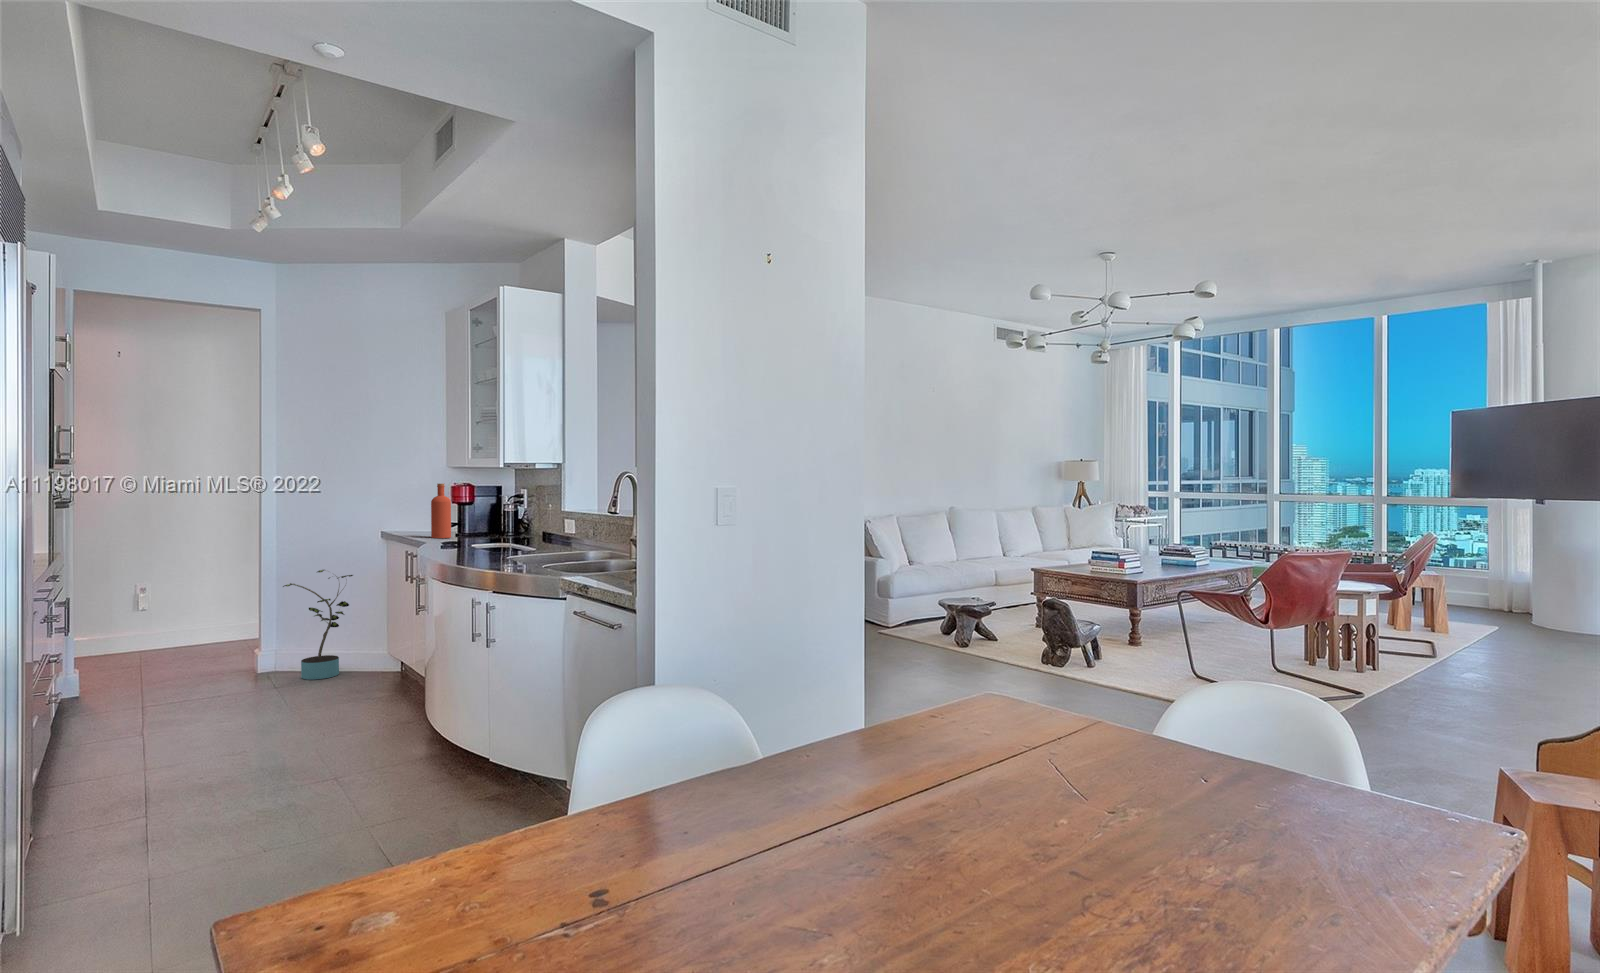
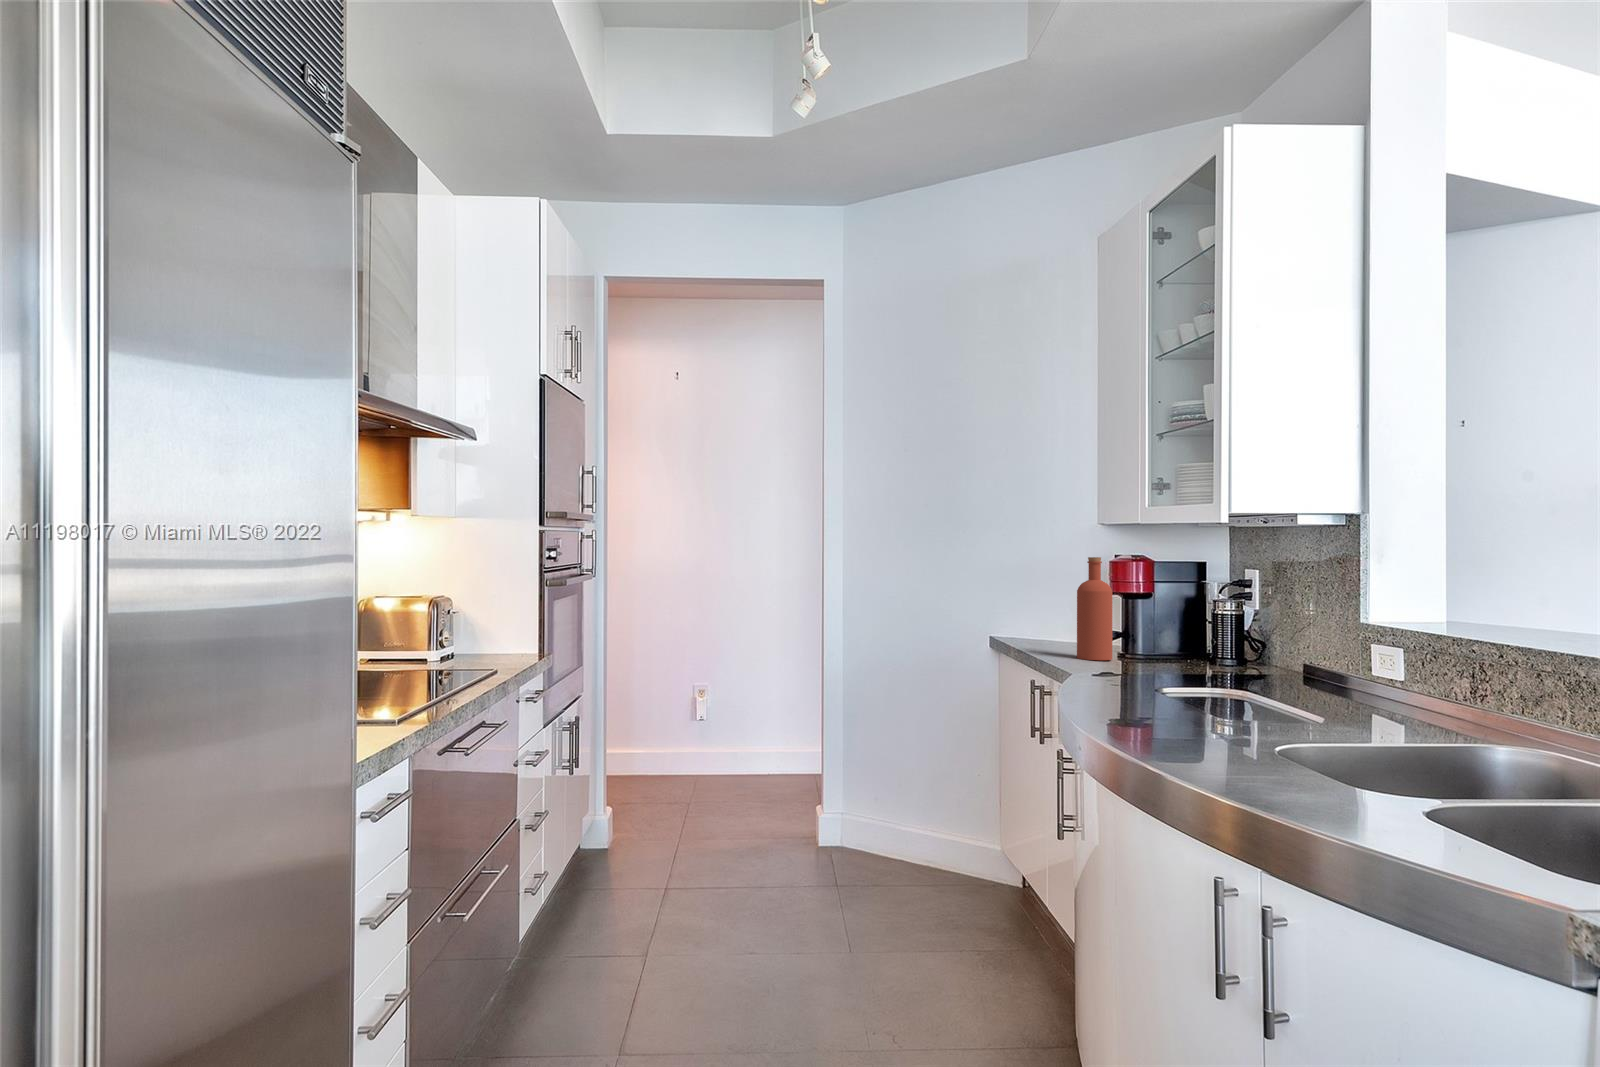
potted plant: present [283,570,353,680] -> none [853,695,952,877]

